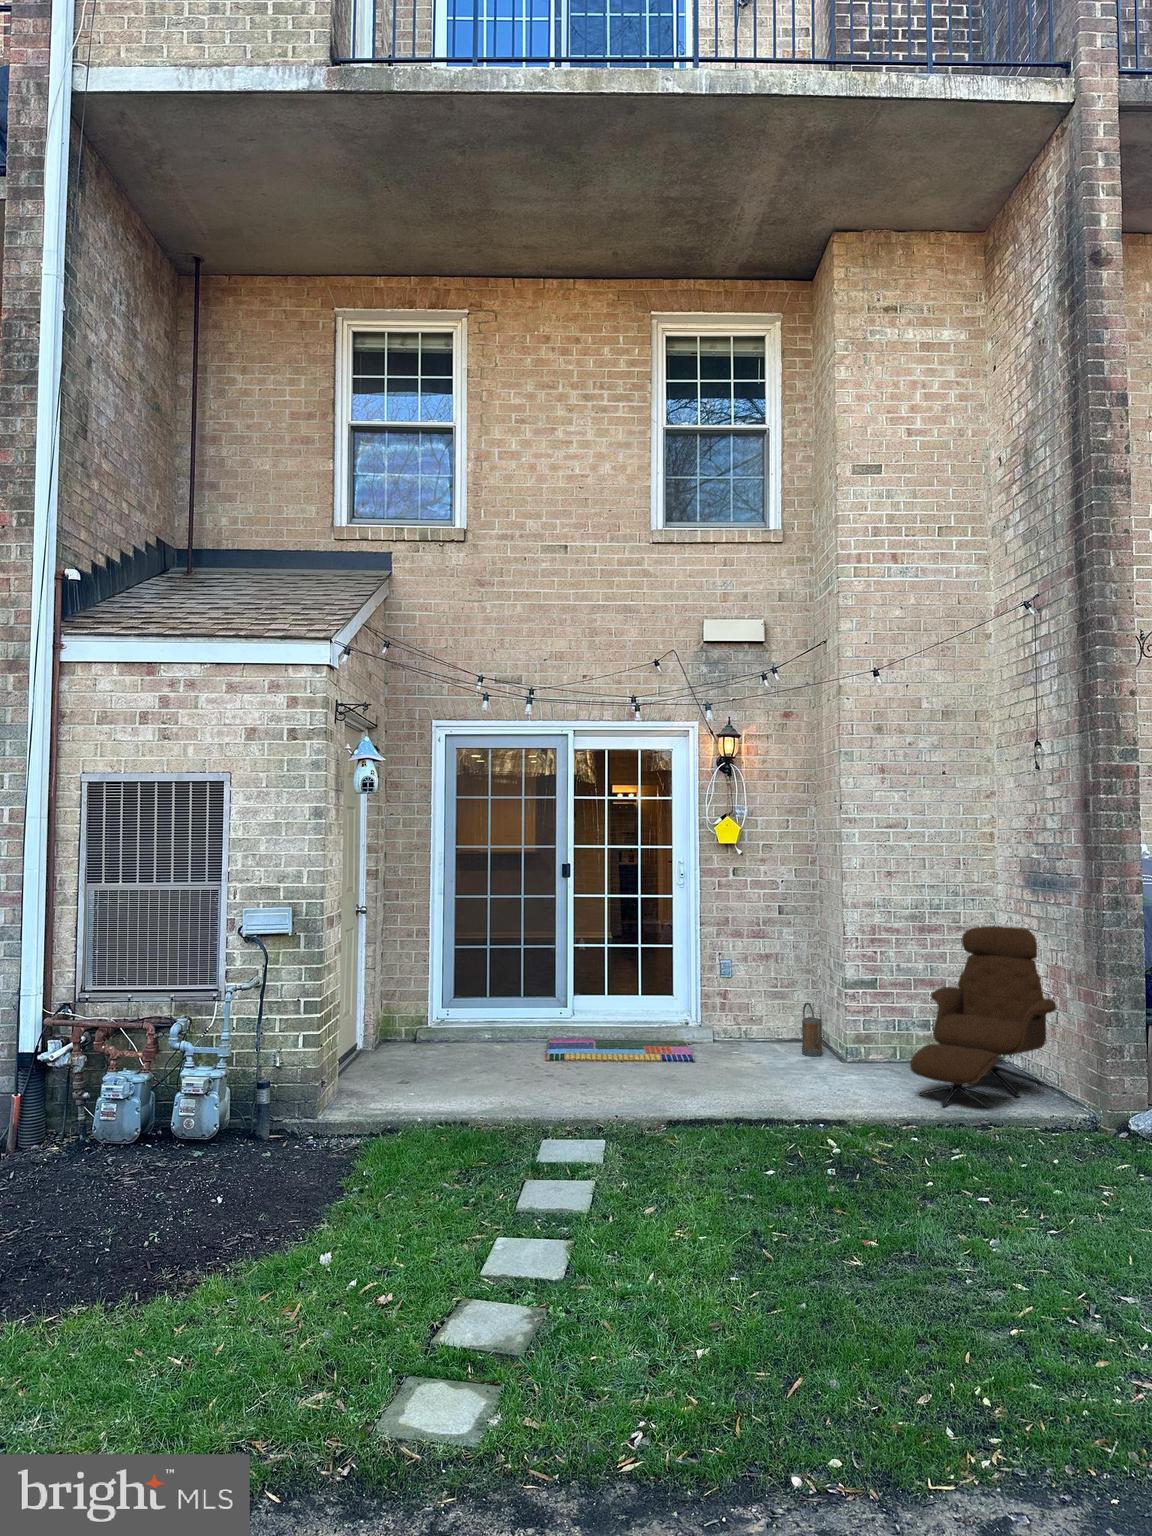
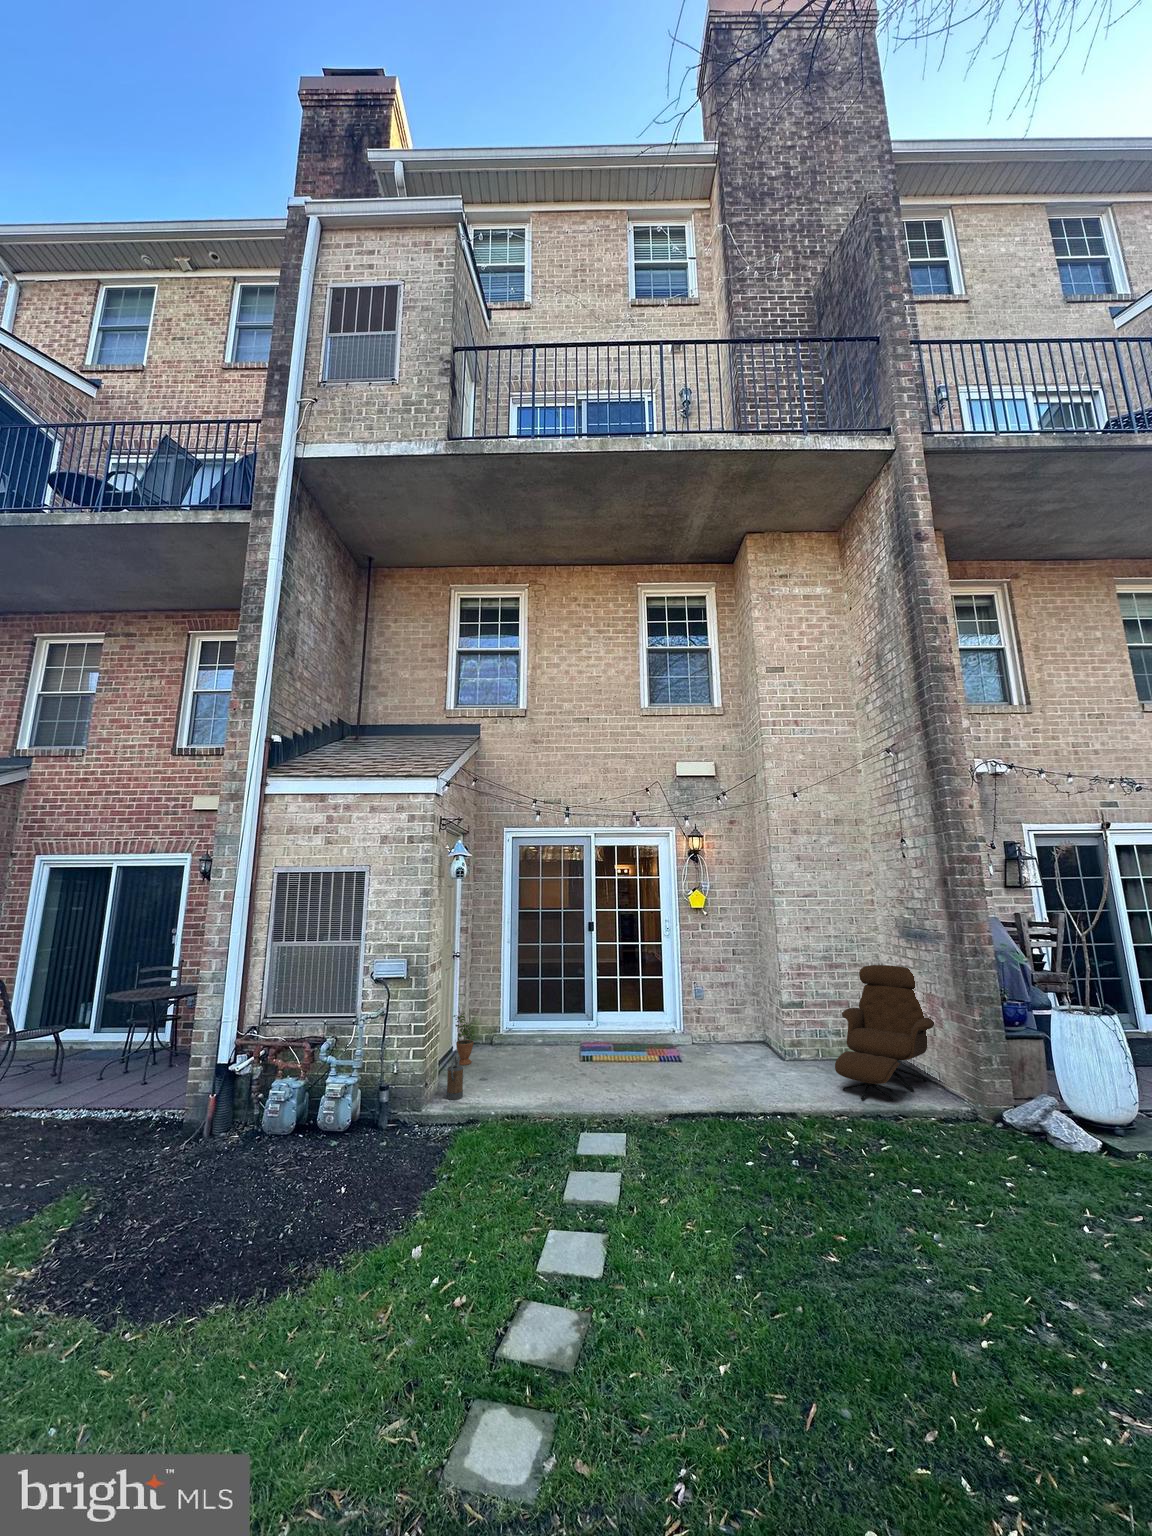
potted plant: none [355,989,388,1065] -> present [453,1012,474,1065]
watering can: present [802,1003,822,1056] -> present [447,1056,463,1100]

